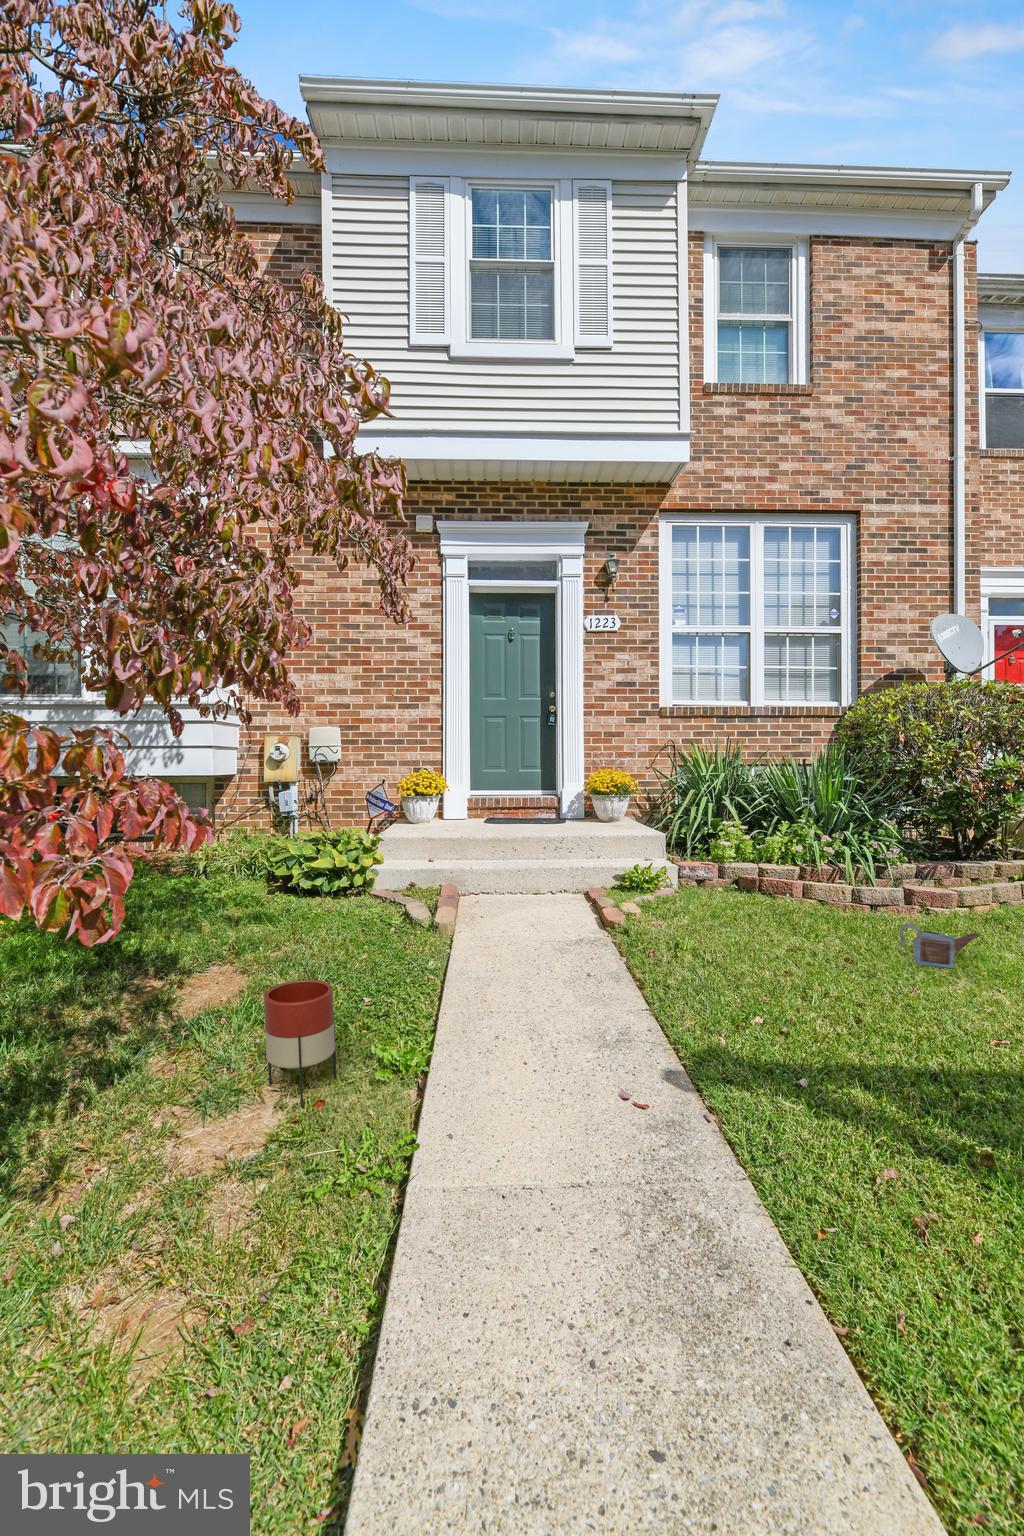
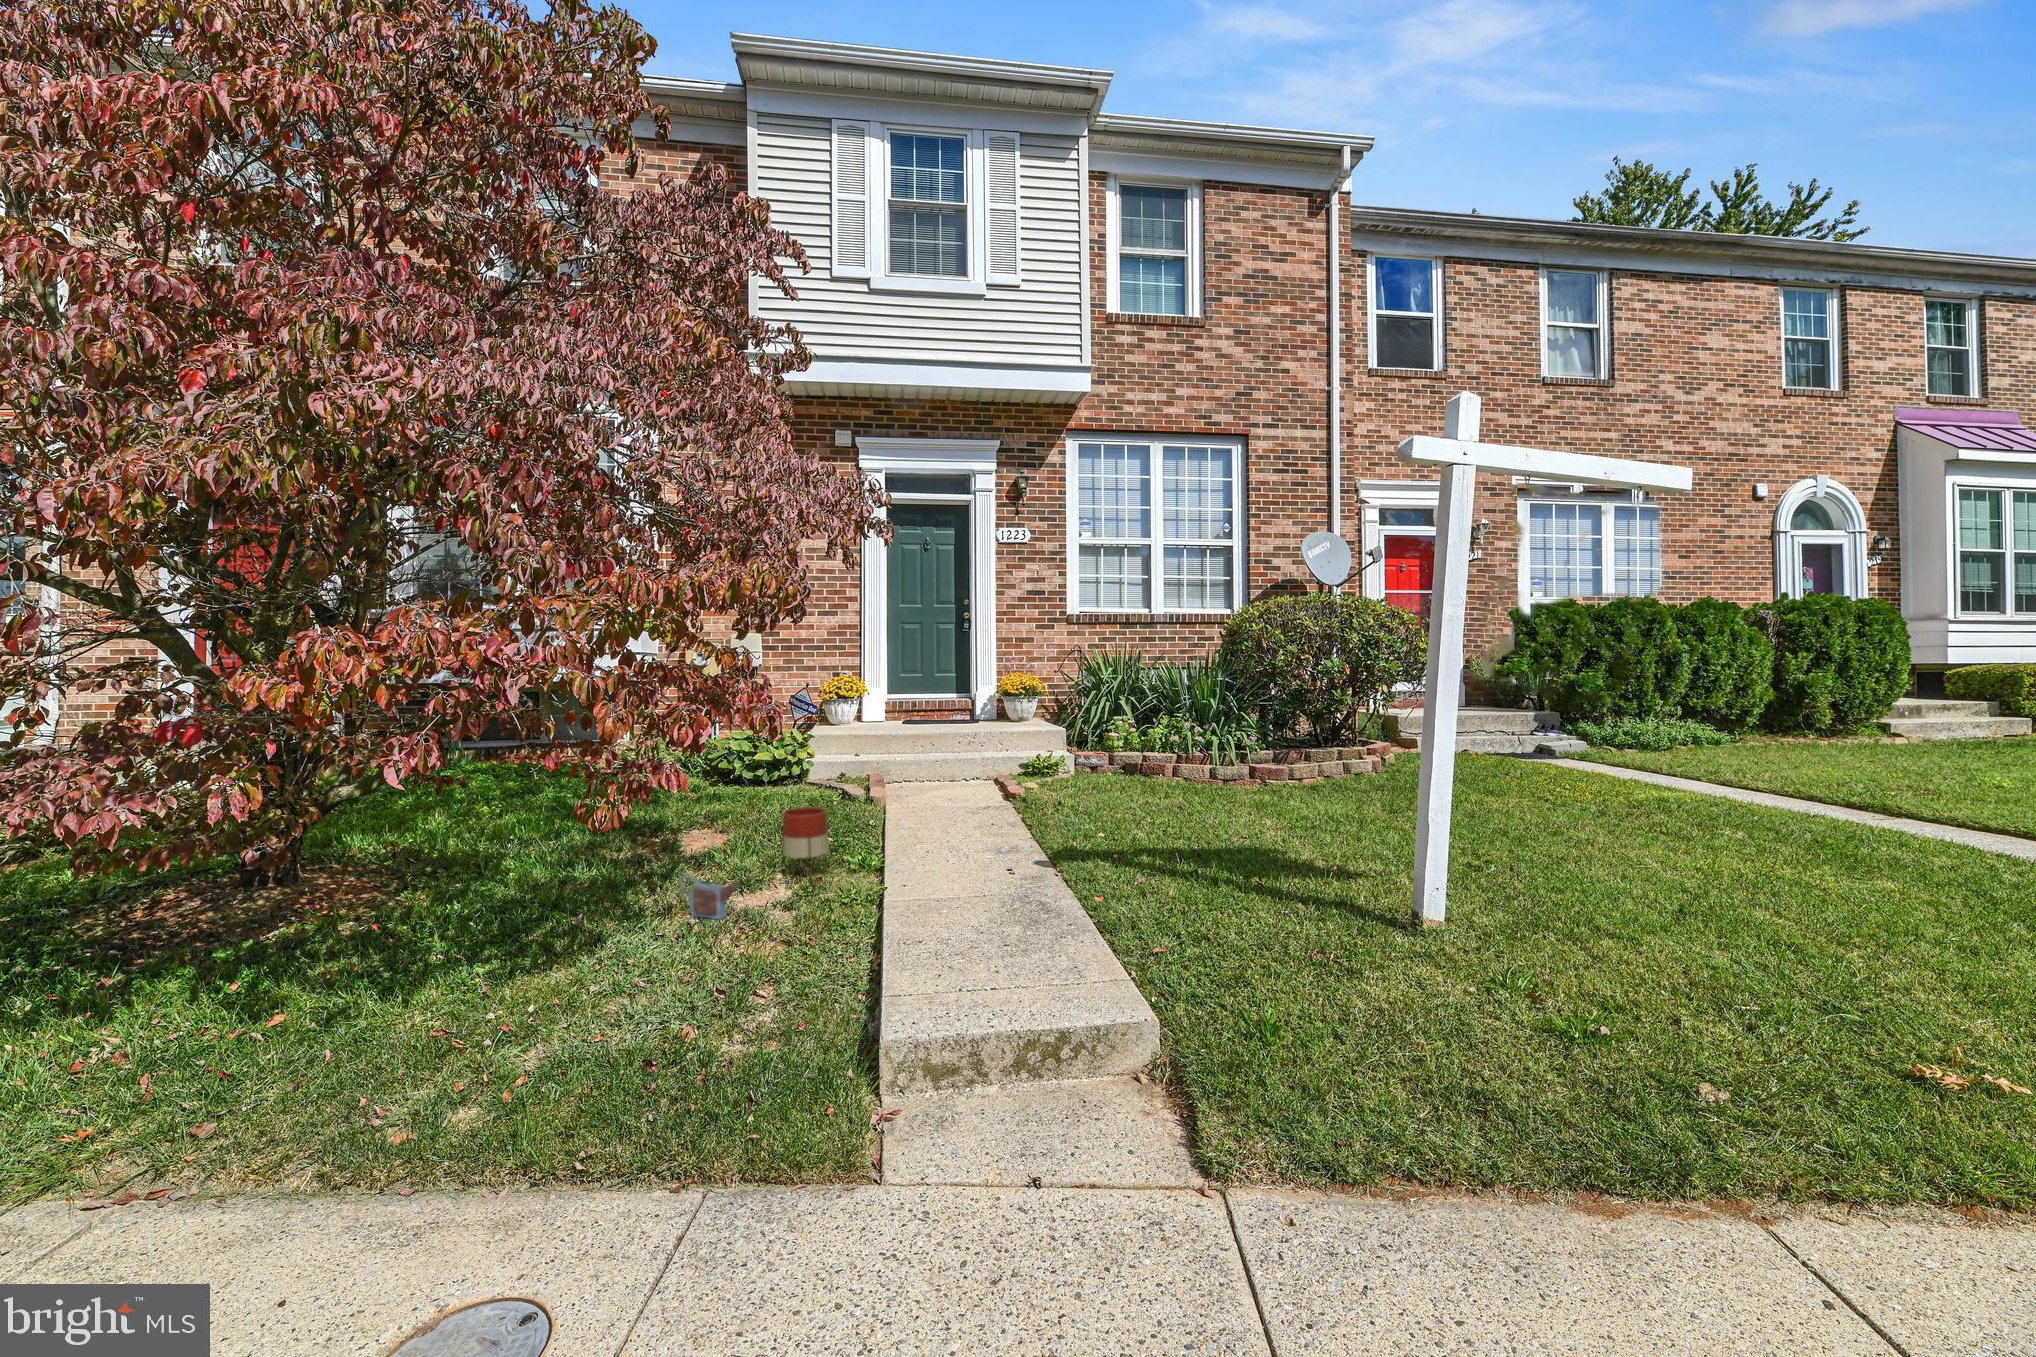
watering can: present [898,924,979,968] -> present [679,873,741,919]

